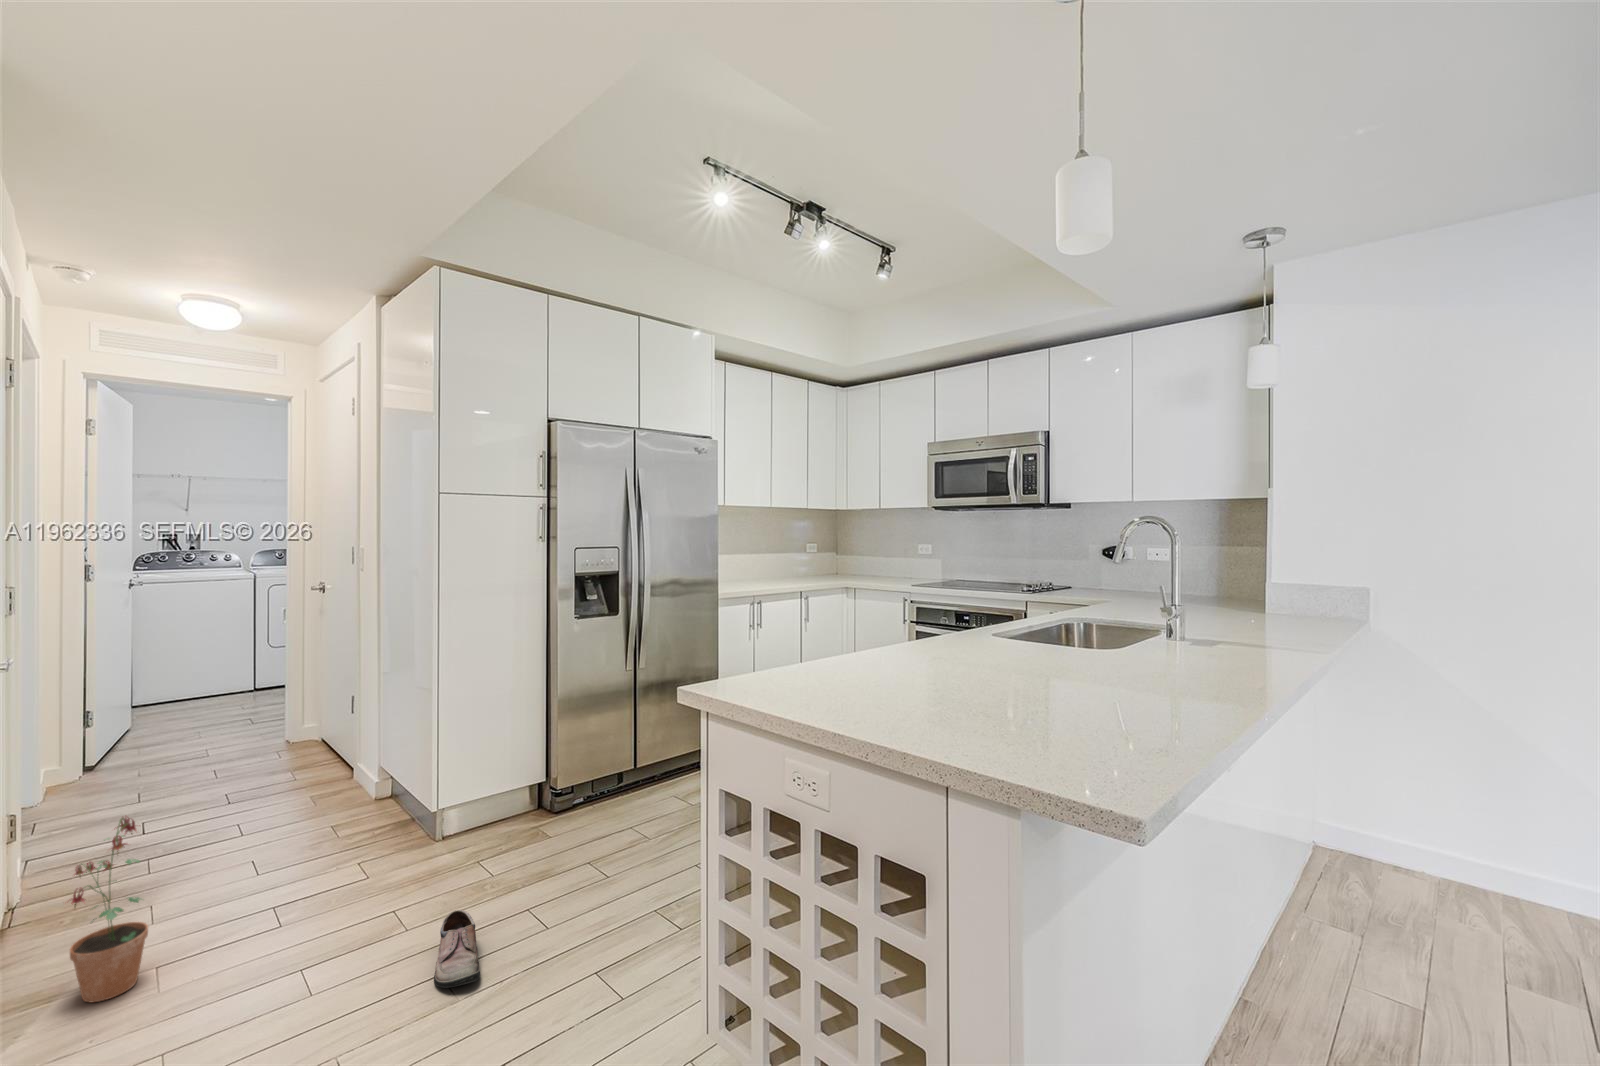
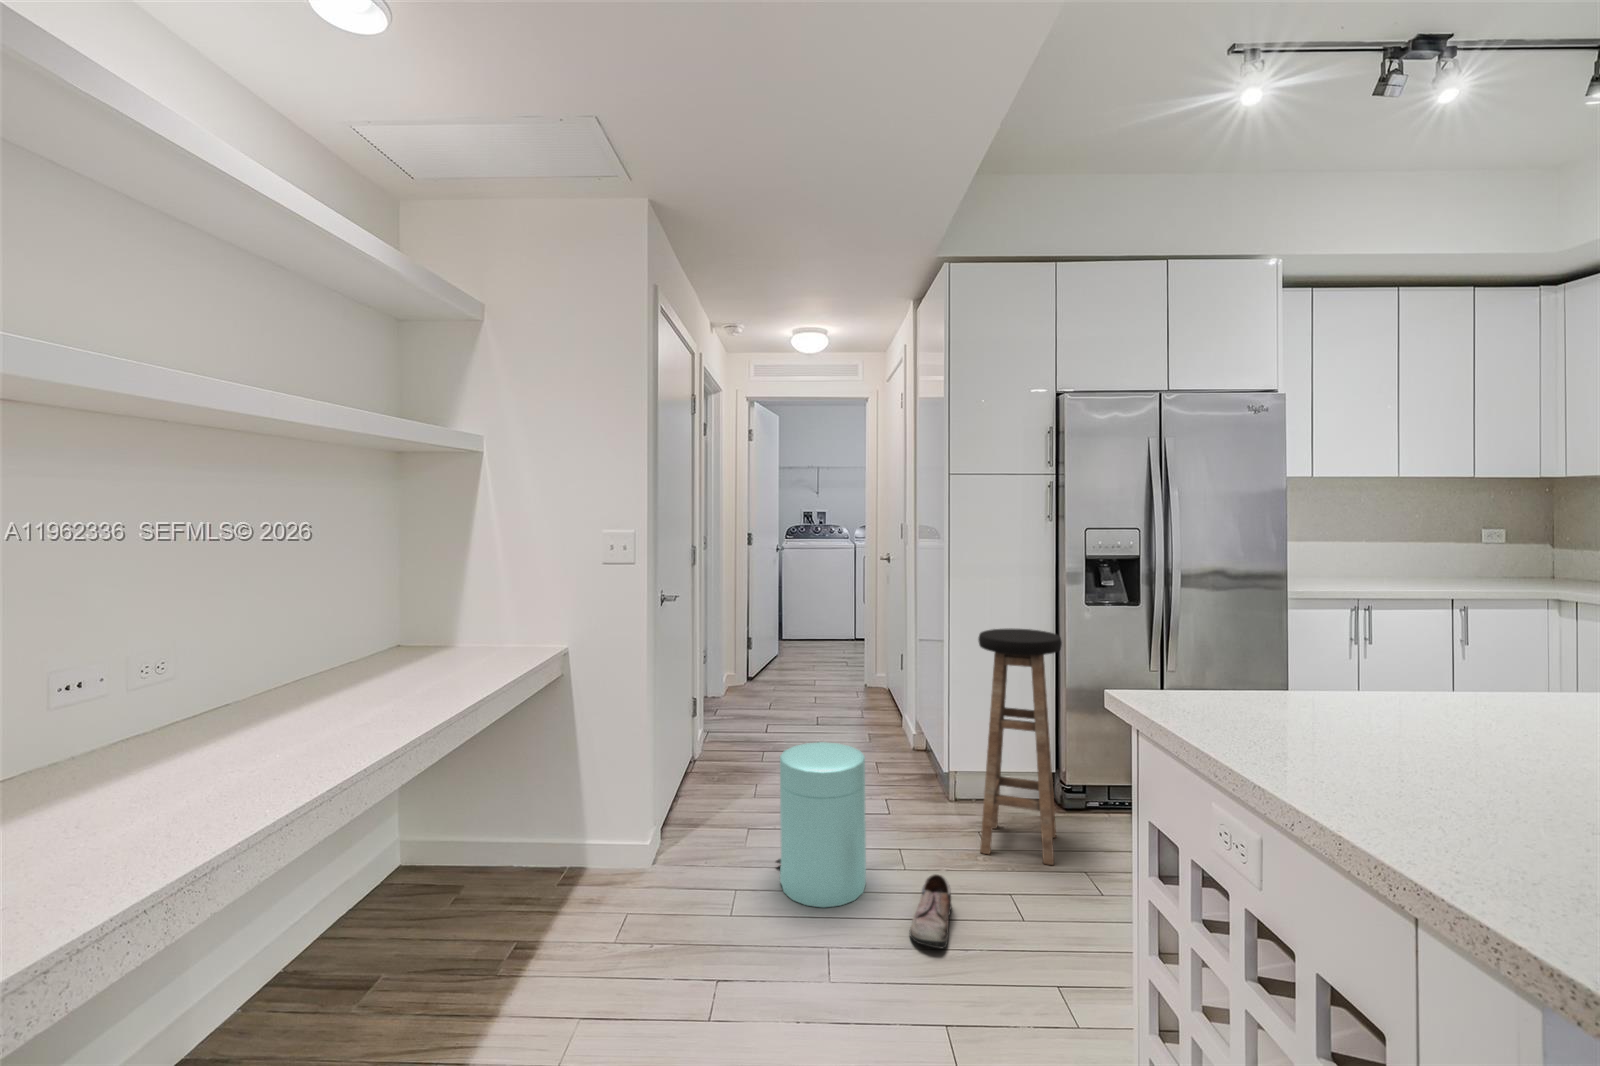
bar stool: none [480,644,563,877] -> present [978,629,1062,865]
trash can: none [219,803,362,1016] -> present [776,742,866,907]
potted plant: present [70,817,148,1002] -> none [699,719,743,845]

